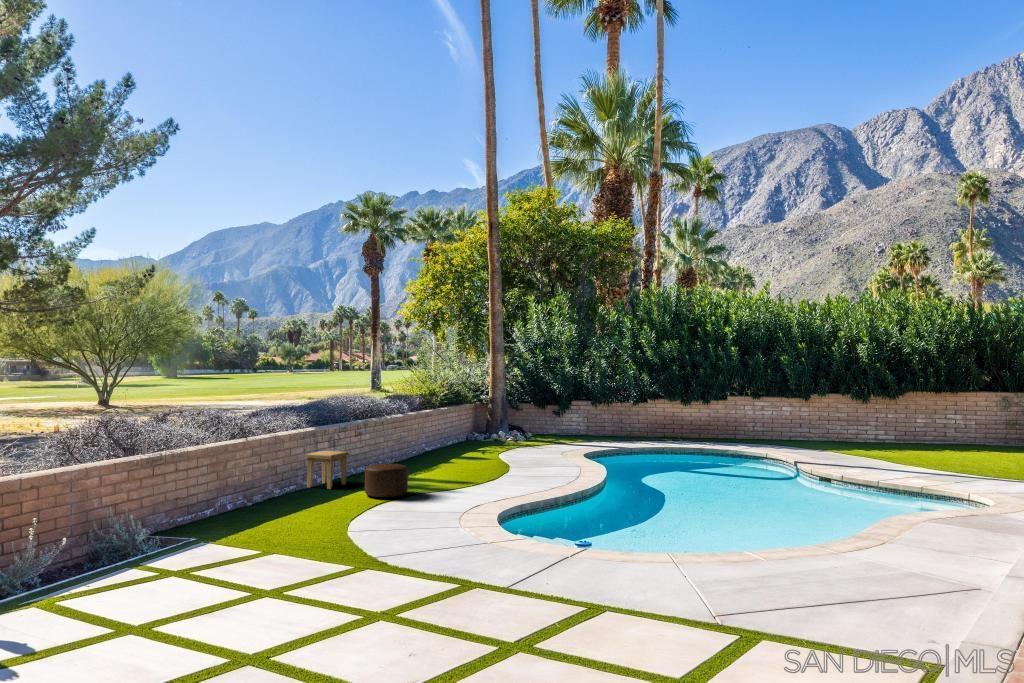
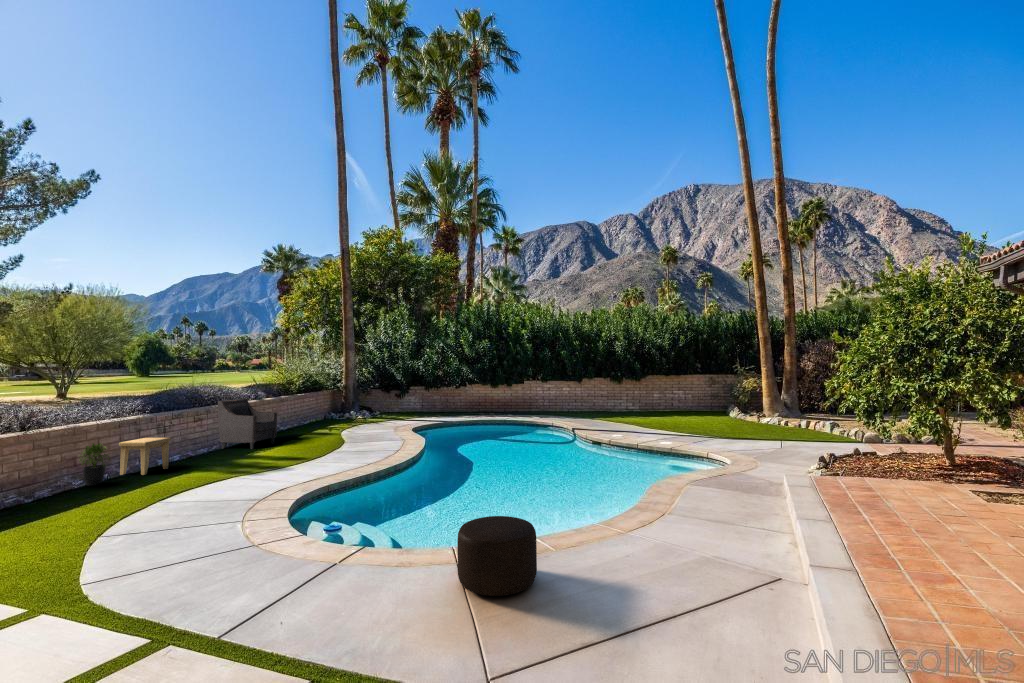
chair: none [375,411,434,470] -> present [218,399,277,449]
potted plant: none [280,452,309,495] -> present [80,443,107,486]
ottoman: present [365,463,408,497] -> present [458,516,537,596]

